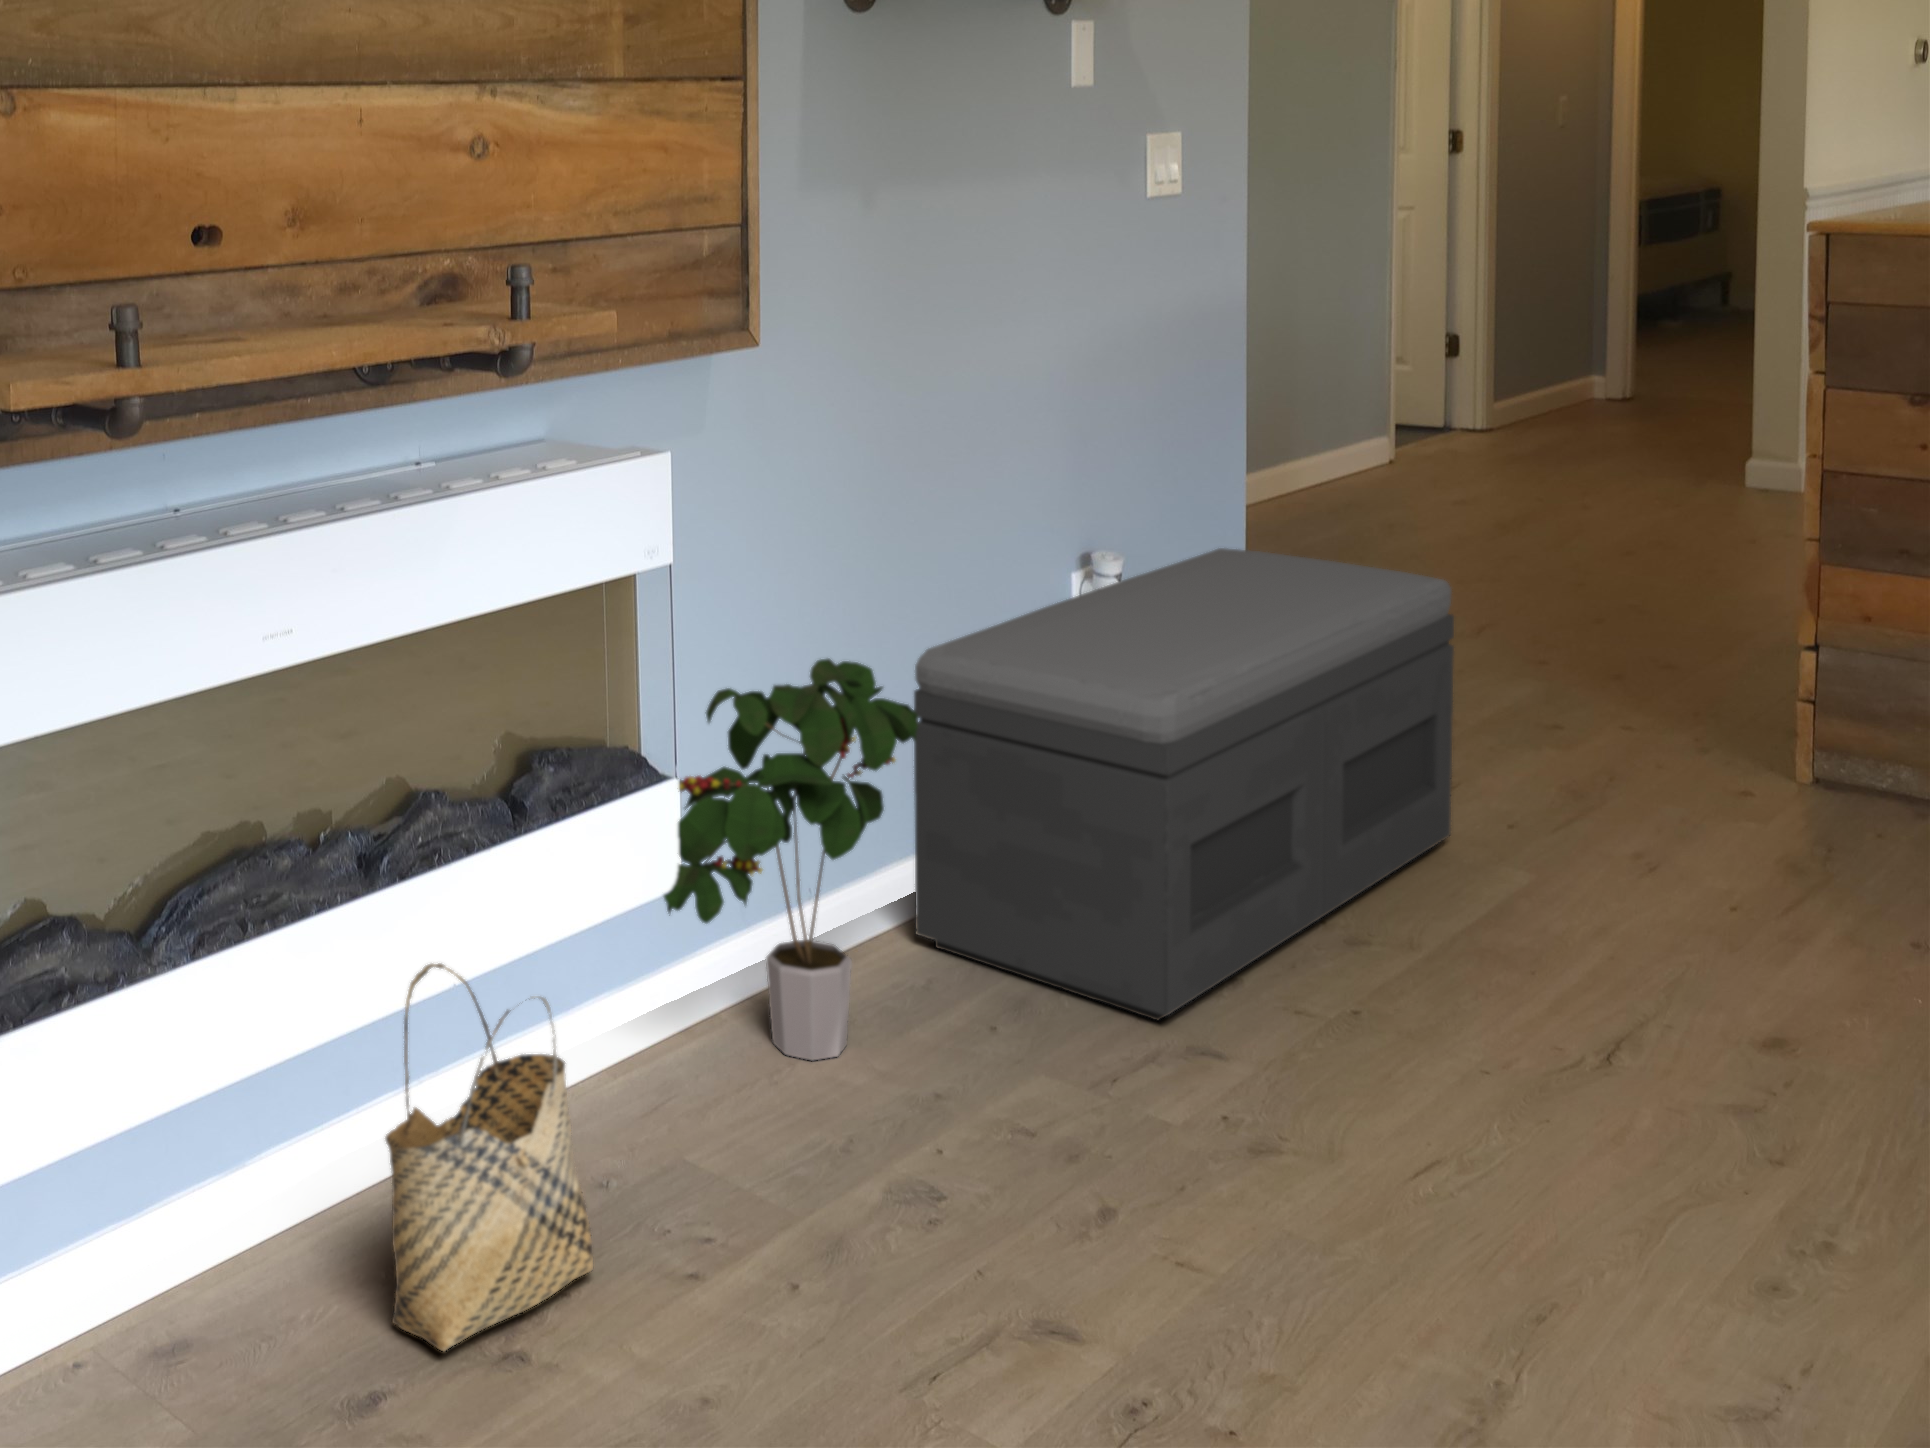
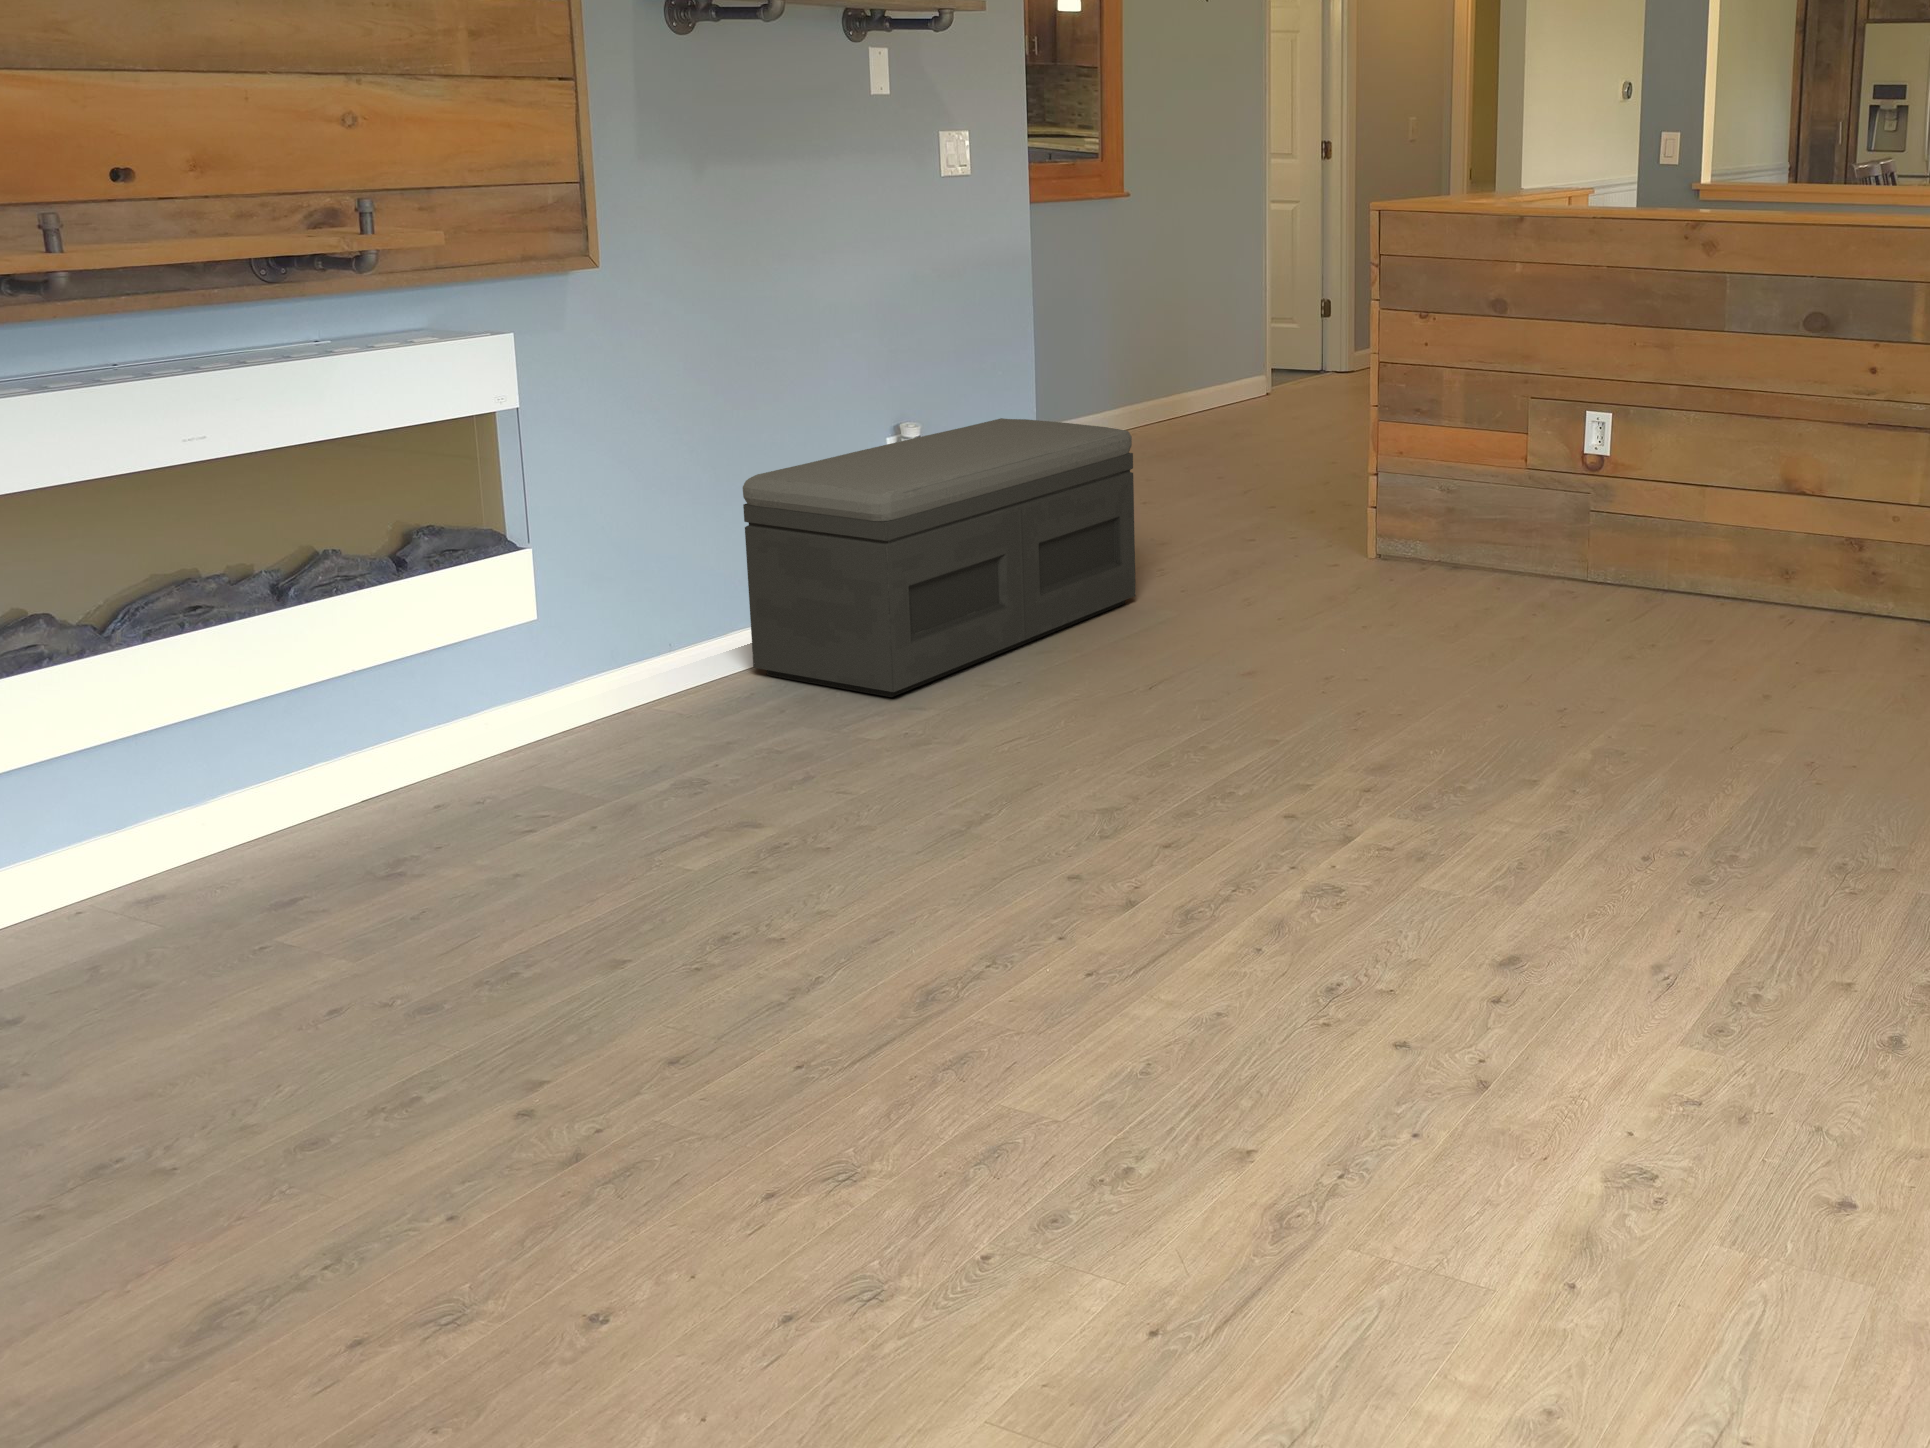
potted plant: present [664,659,919,1060] -> none [534,476,733,734]
woven basket: present [385,963,593,1351] -> none [298,653,460,876]

